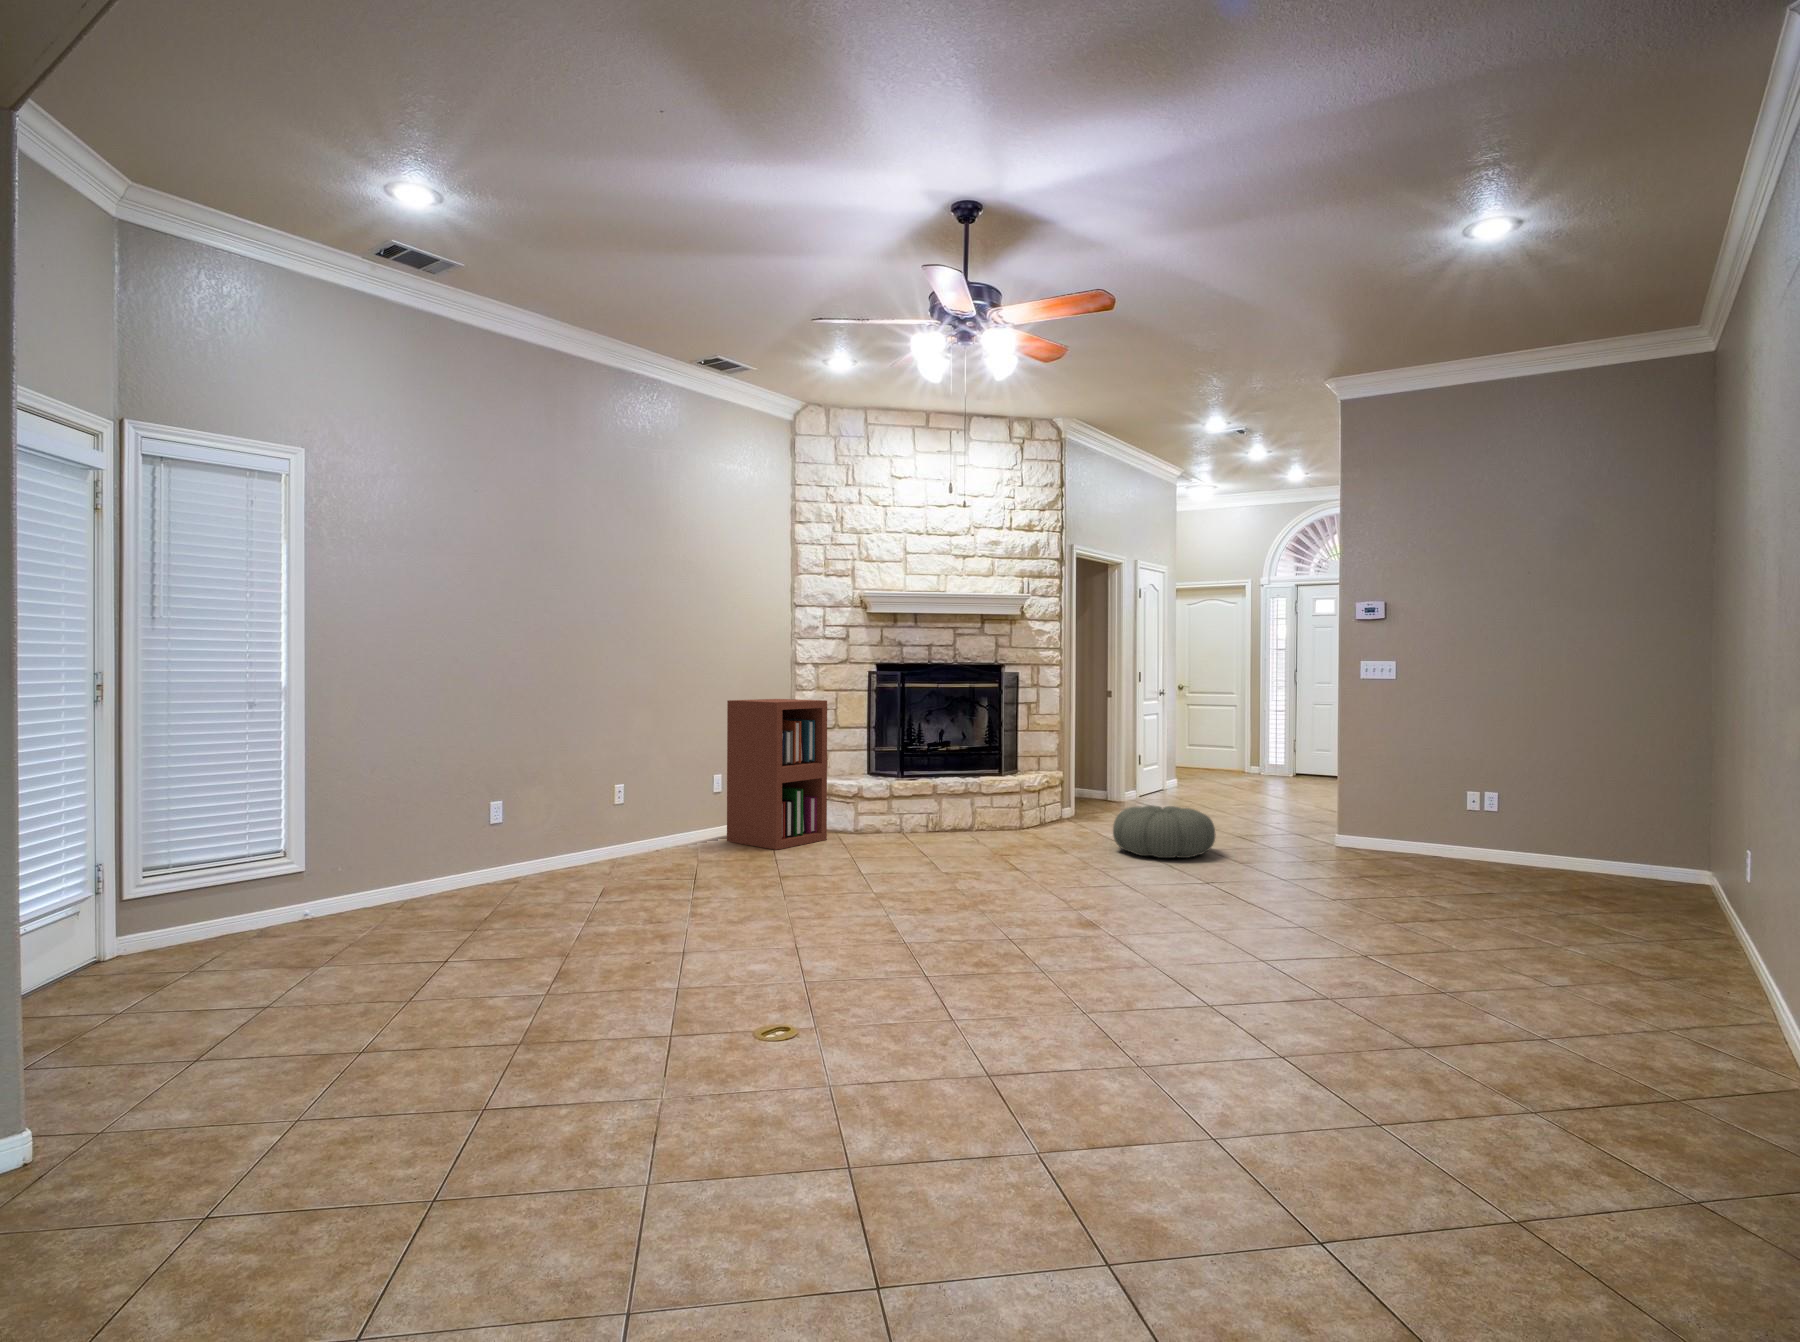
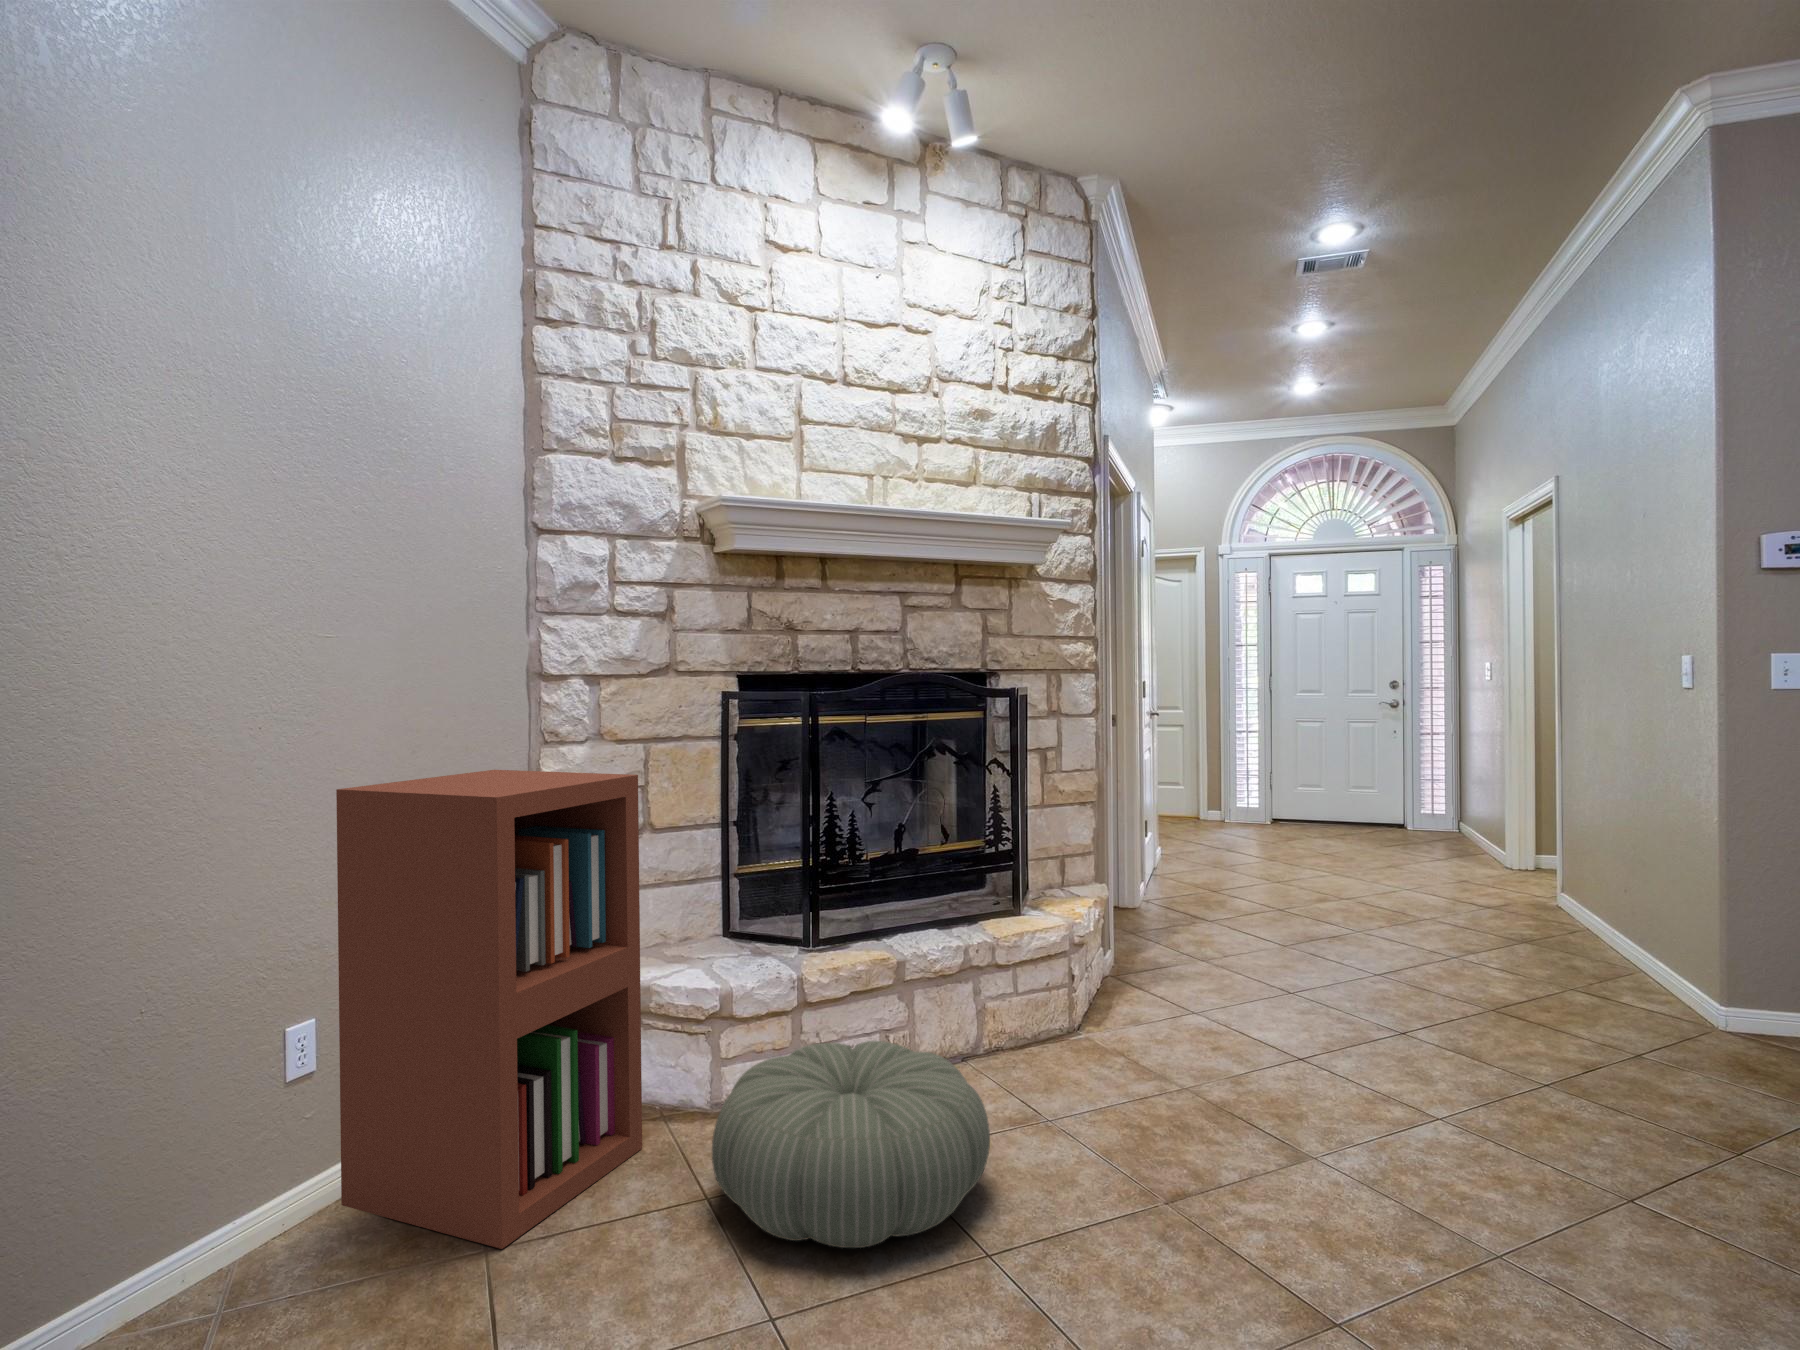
pouf: present [1113,805,1216,858] -> present [712,1041,990,1248]

